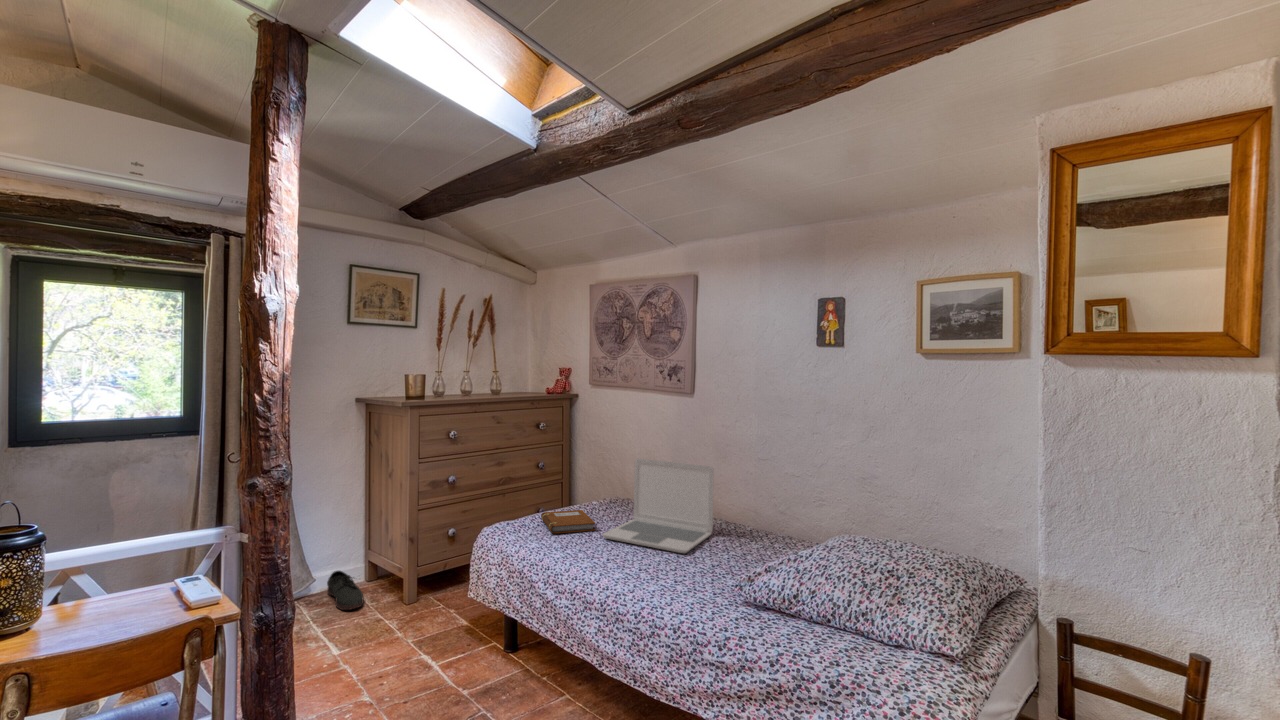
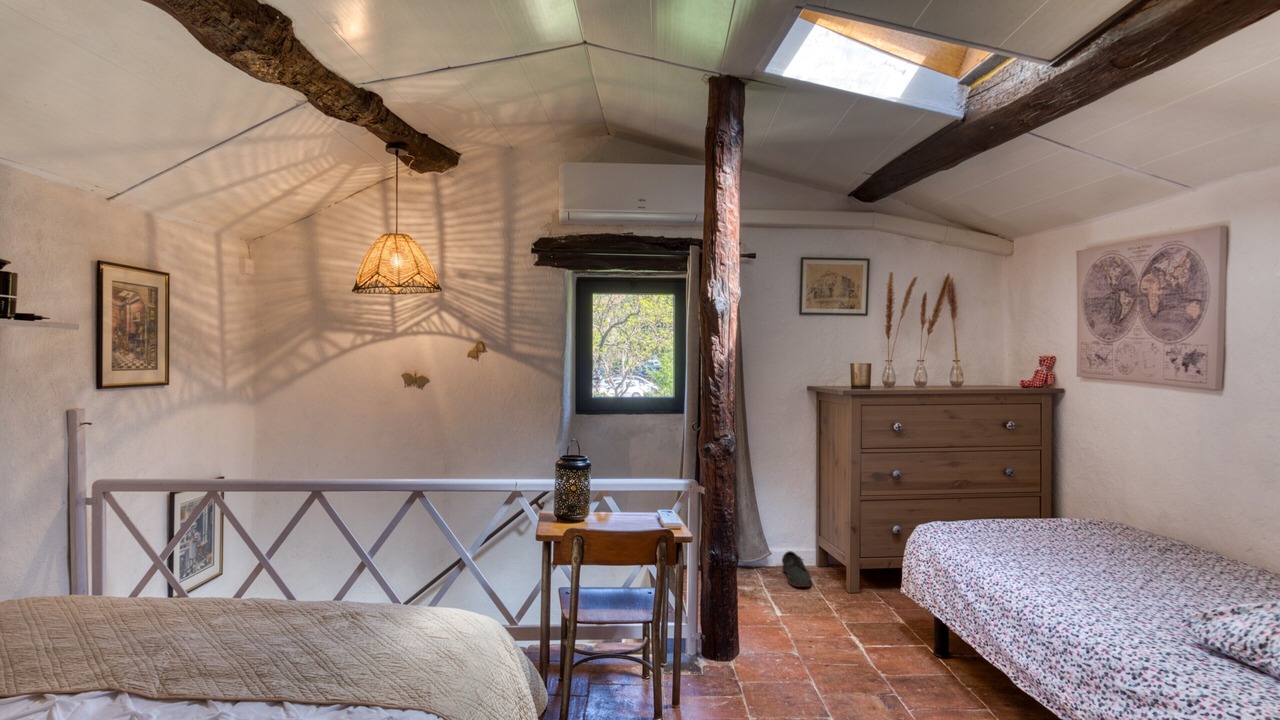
laptop: present [603,459,714,553] -> none [1050,470,1225,590]
notebook: present [541,510,595,534] -> none [985,521,1047,549]

